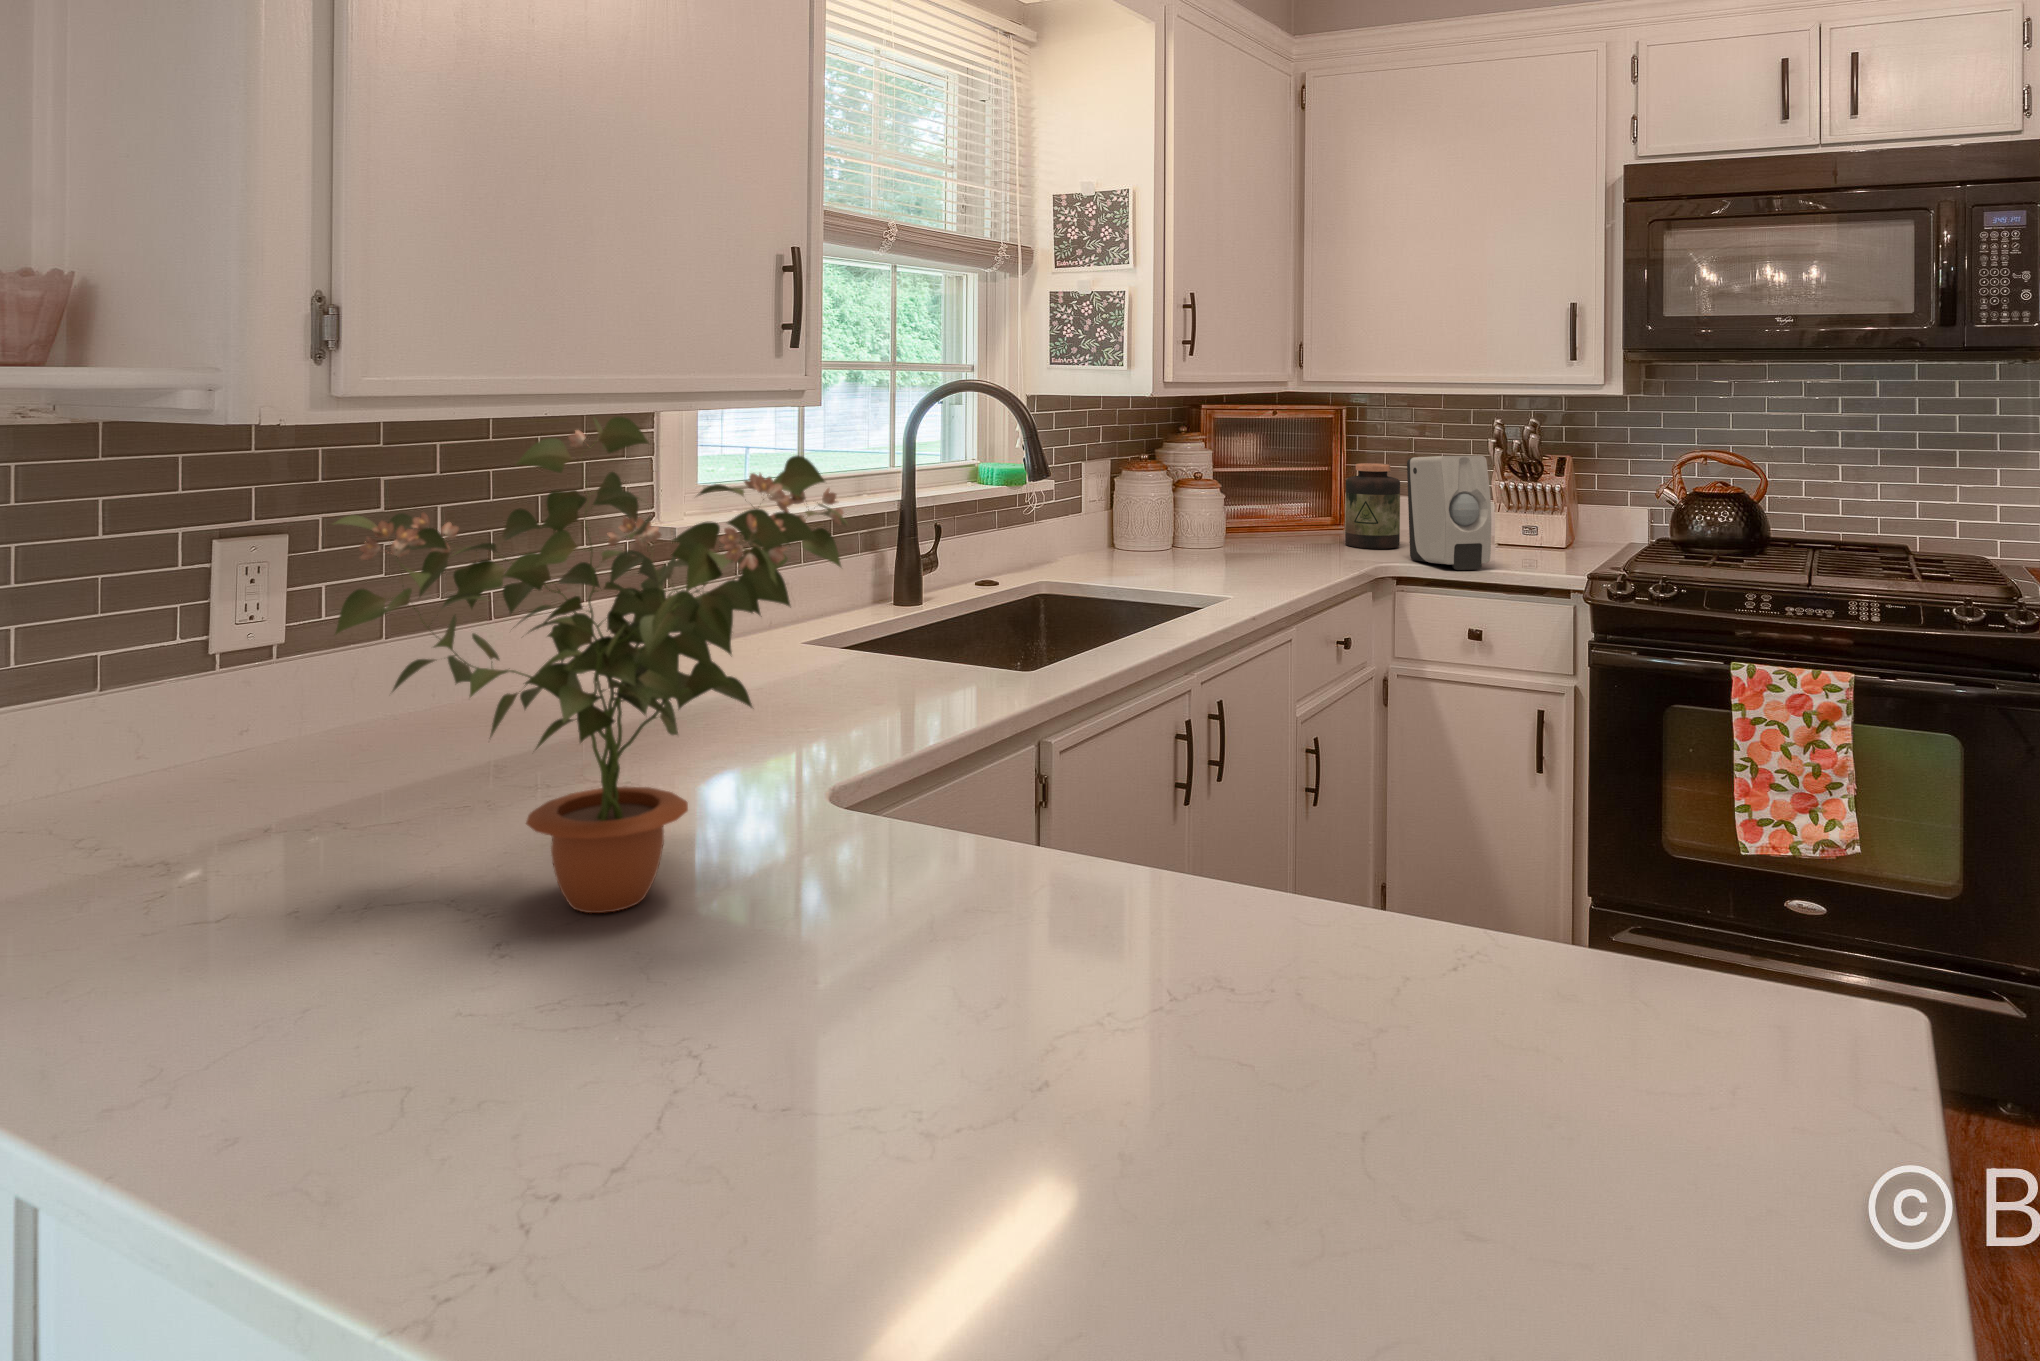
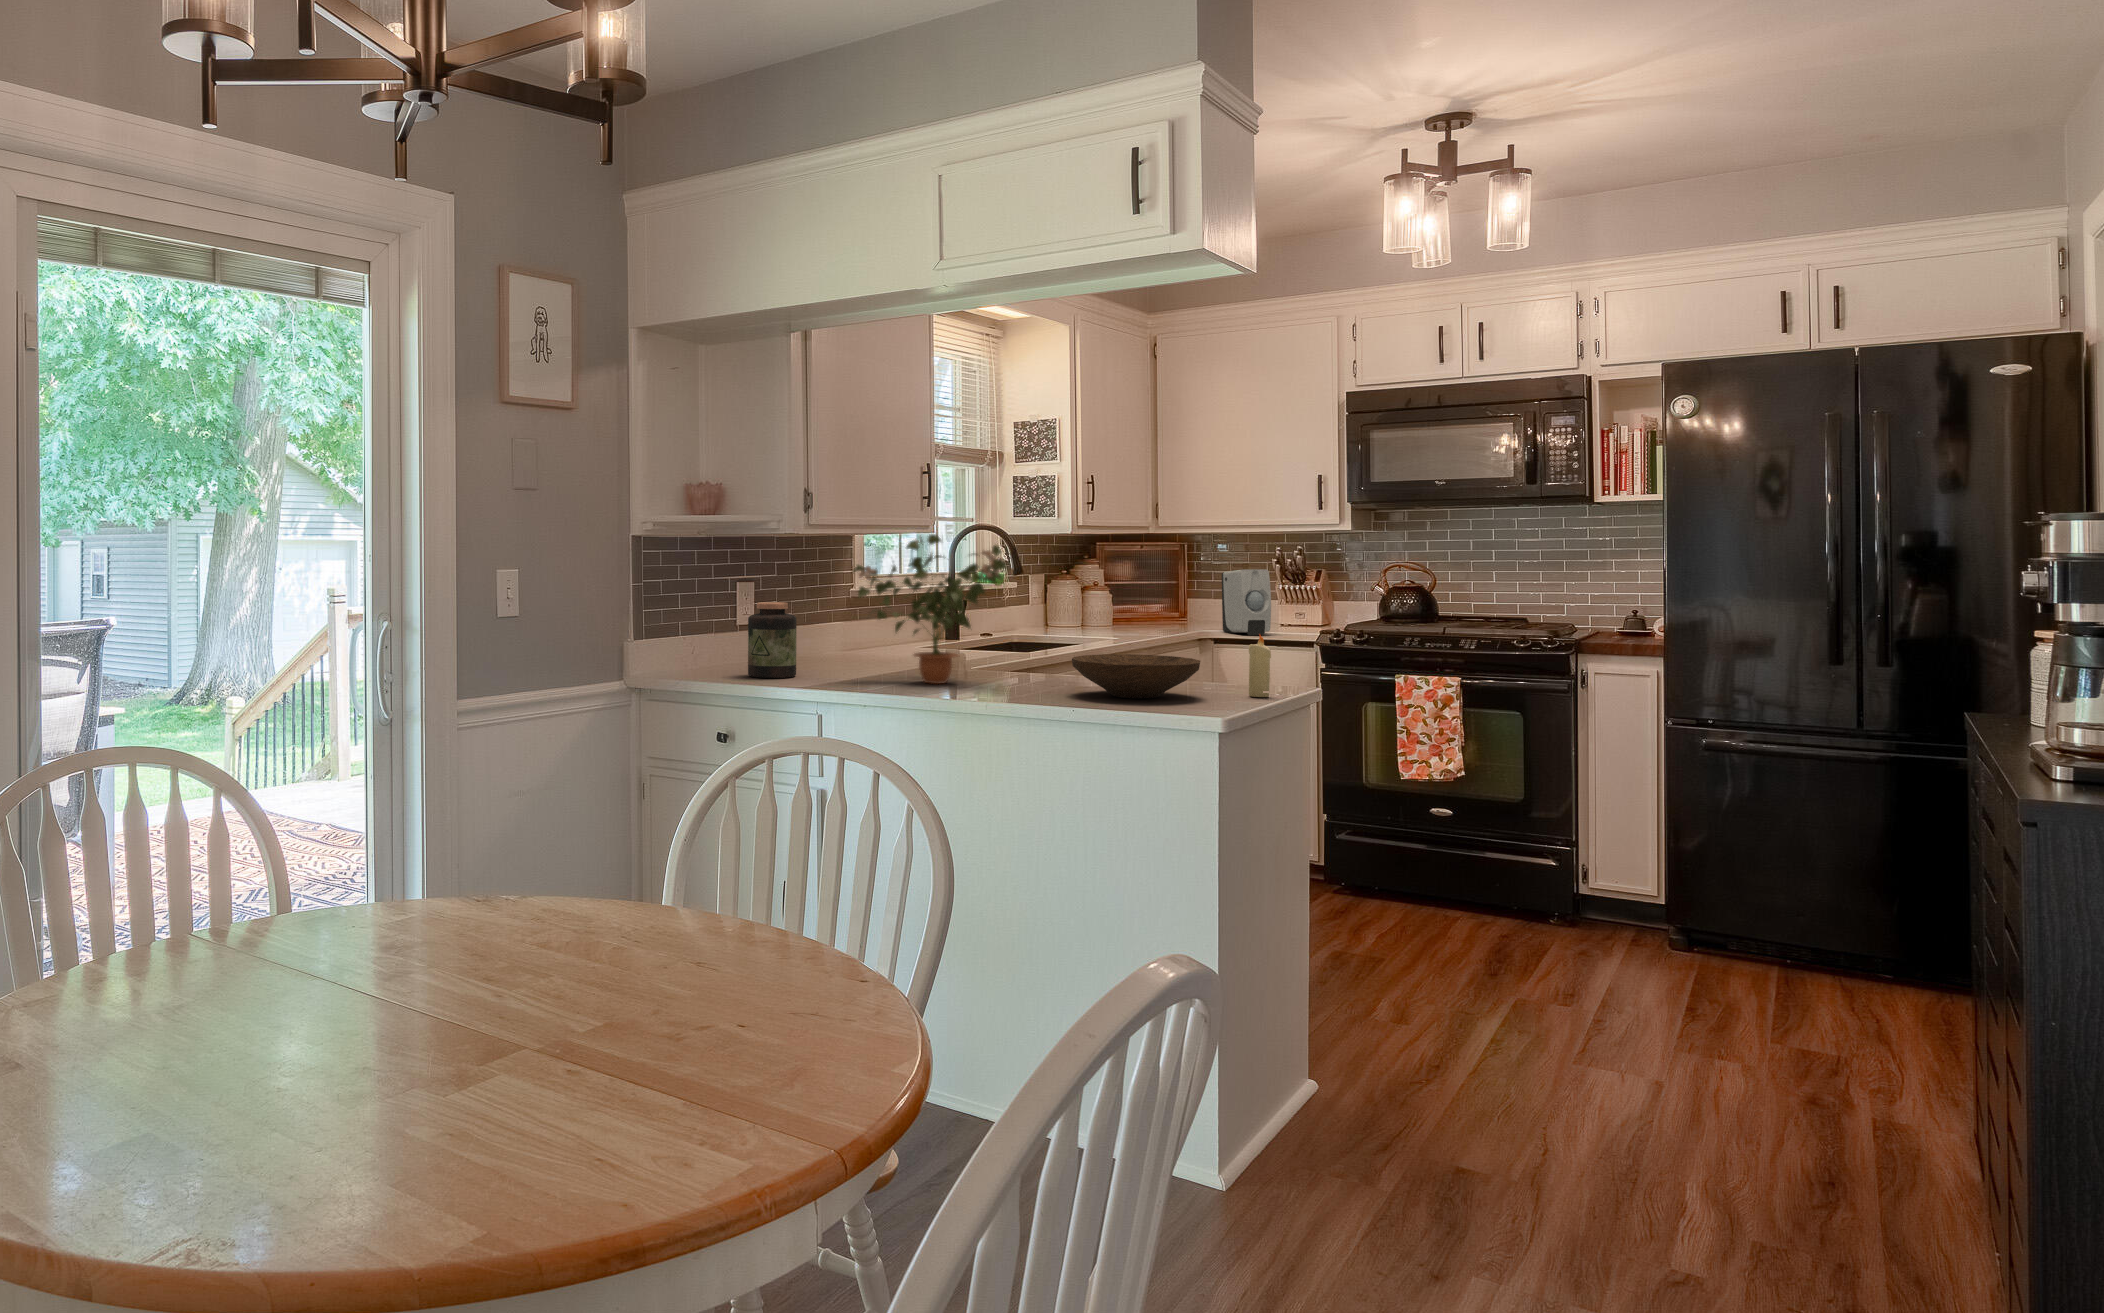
jar: present [1345,463,1400,549] -> present [748,602,797,678]
candle: none [1619,802,1703,1047] -> present [1249,634,1271,697]
wooden bowl: none [985,837,1464,1097] -> present [1072,654,1200,699]

